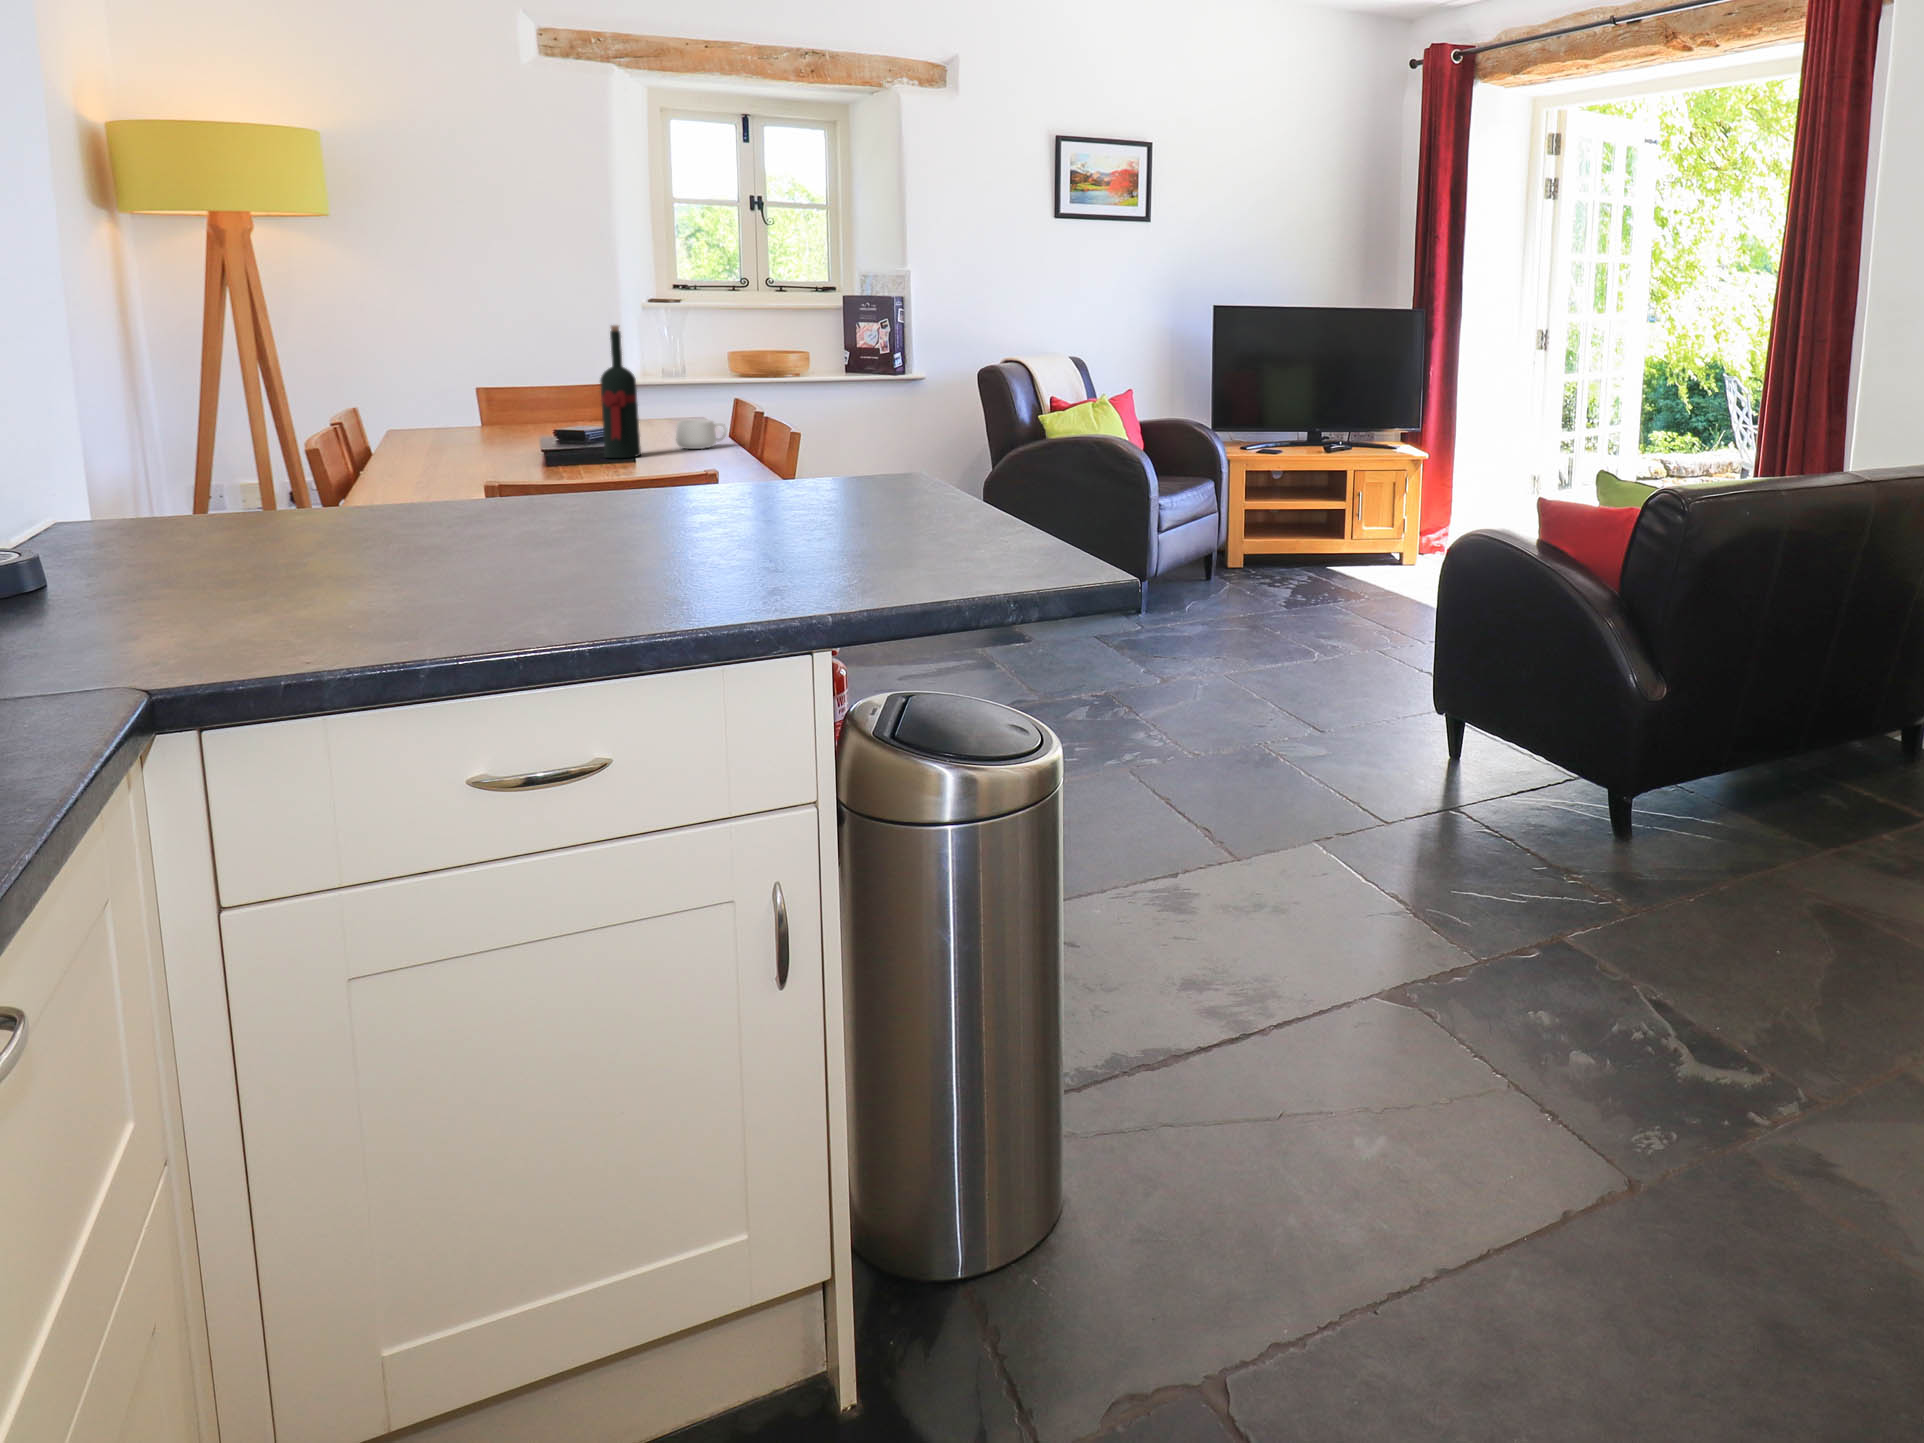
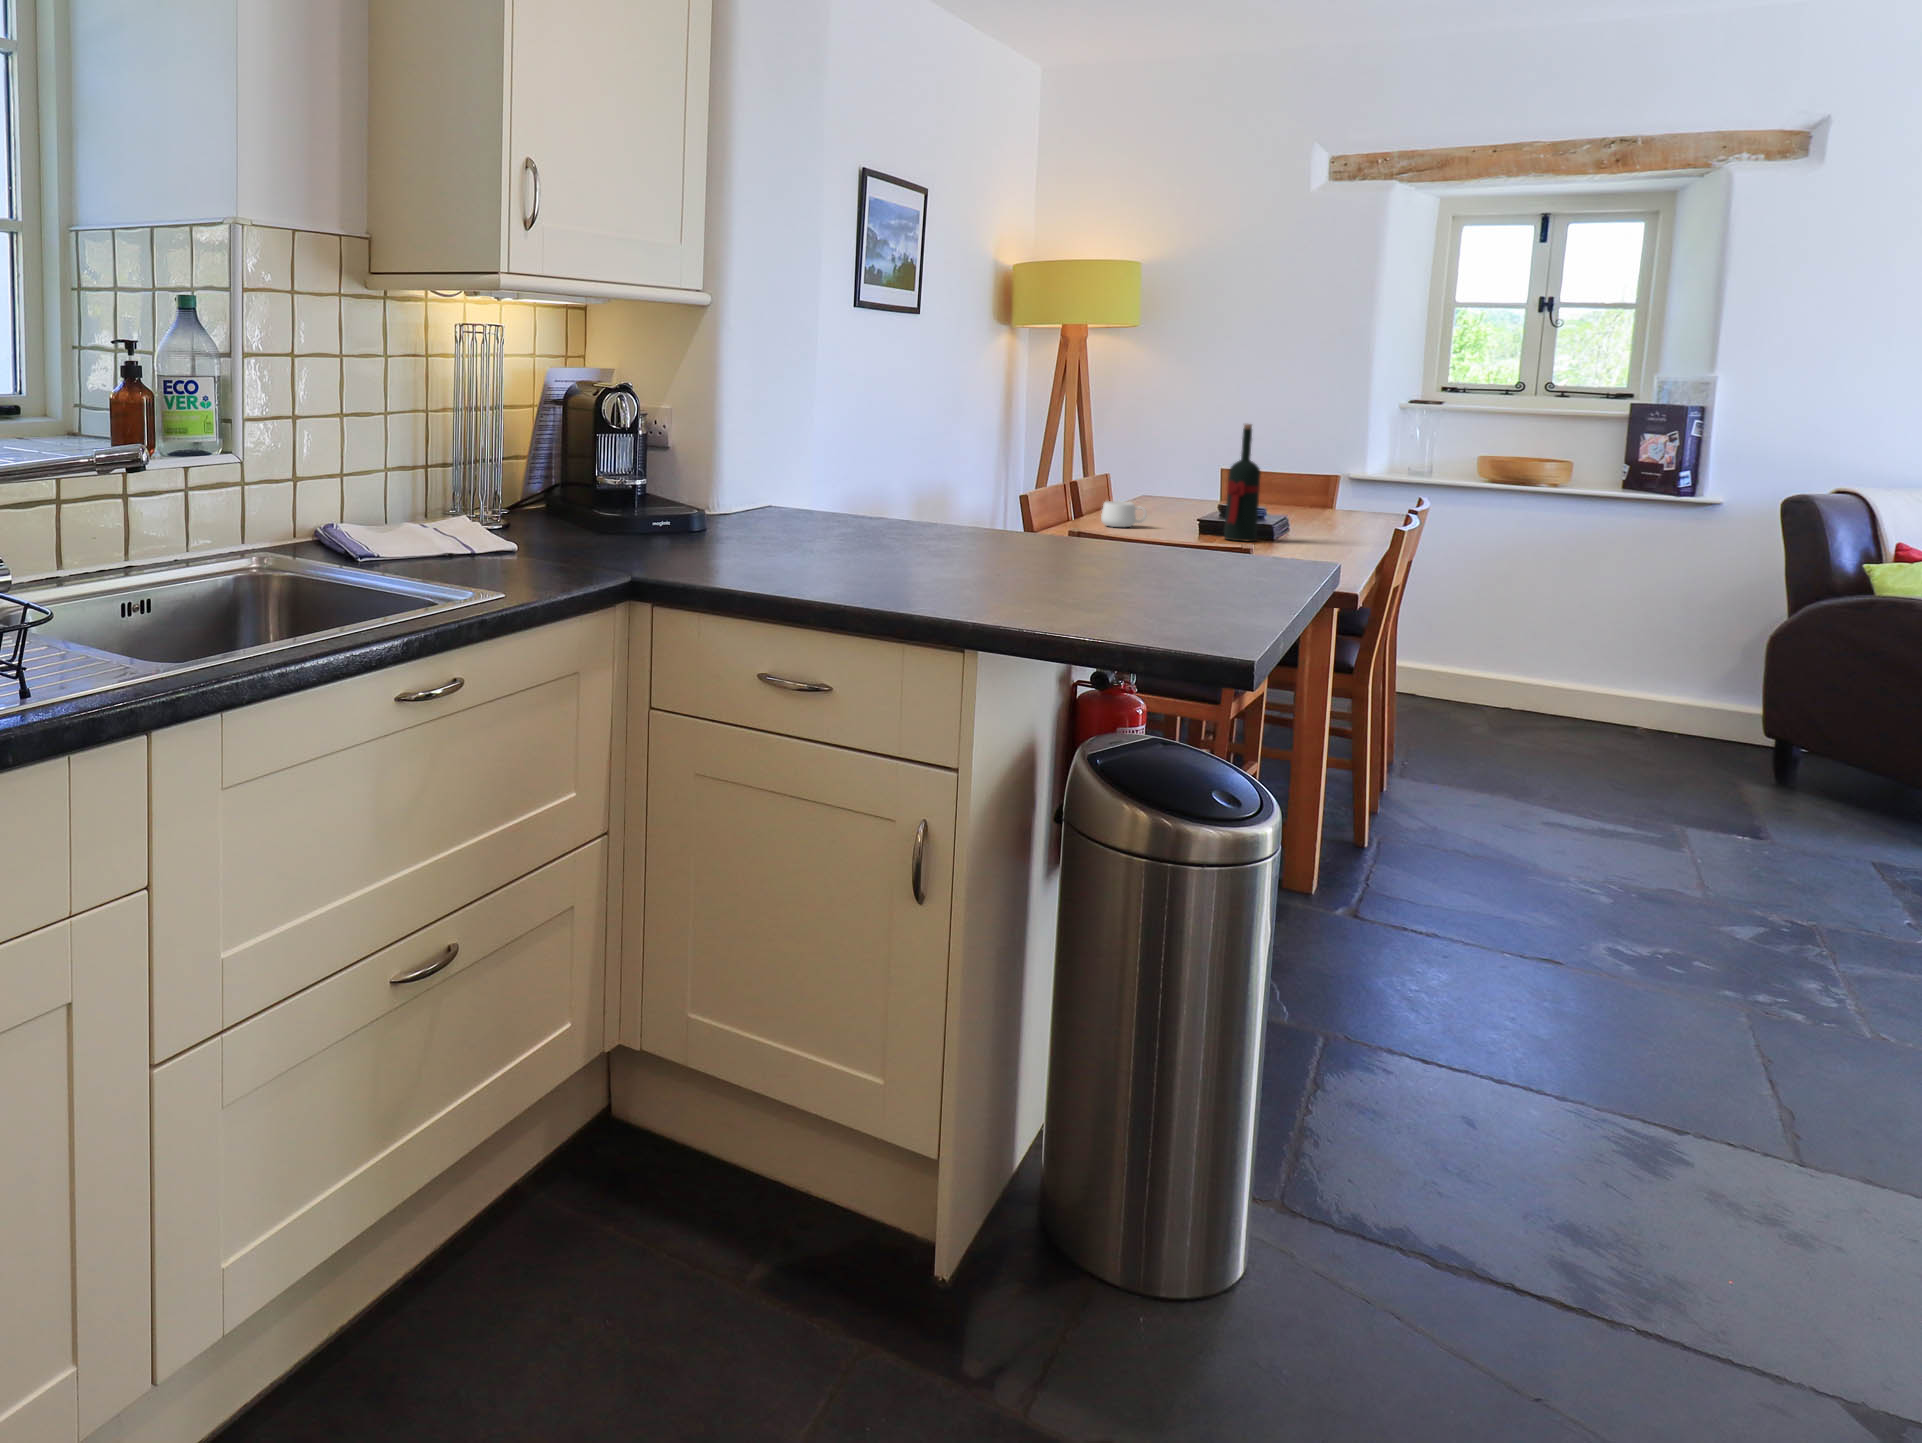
mug: present [676,419,727,449] -> present [1101,501,1147,527]

